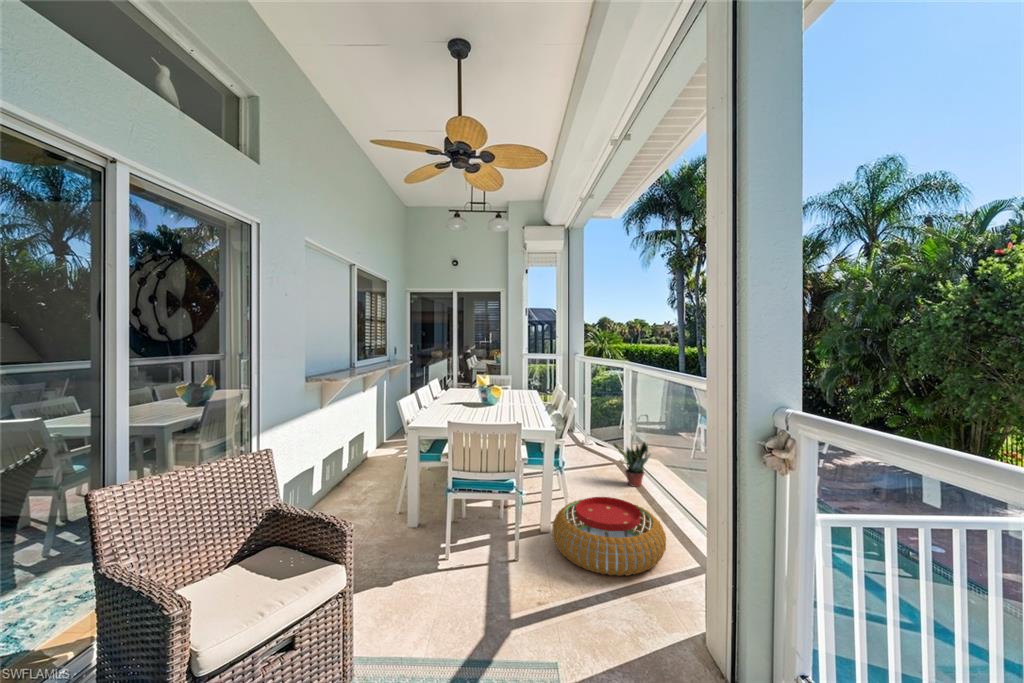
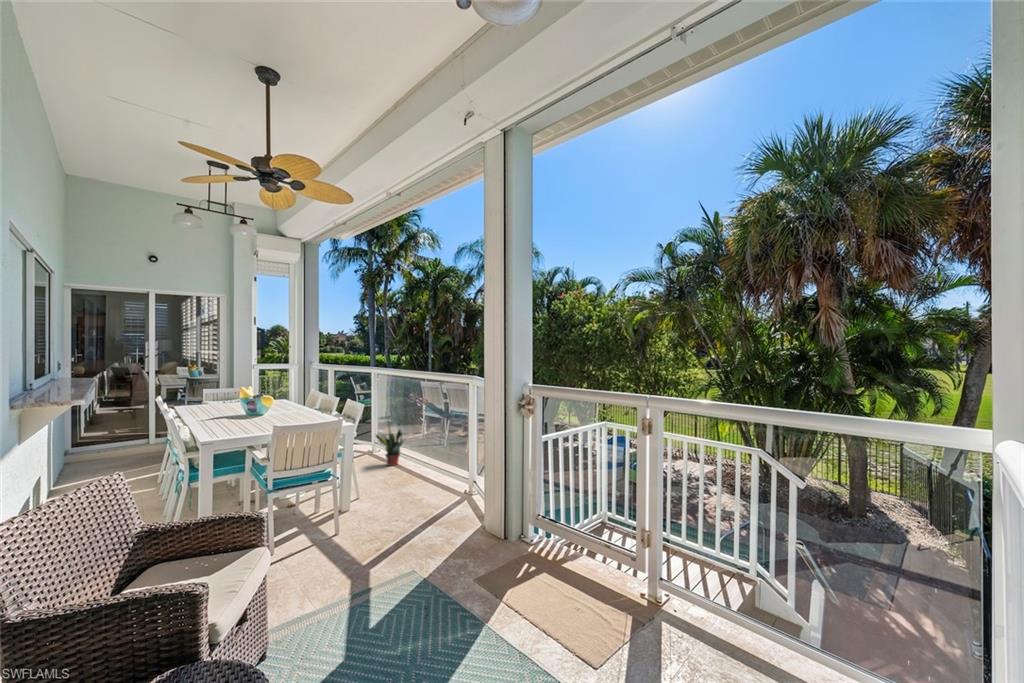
pouf: present [553,497,666,576] -> none [360,468,444,520]

